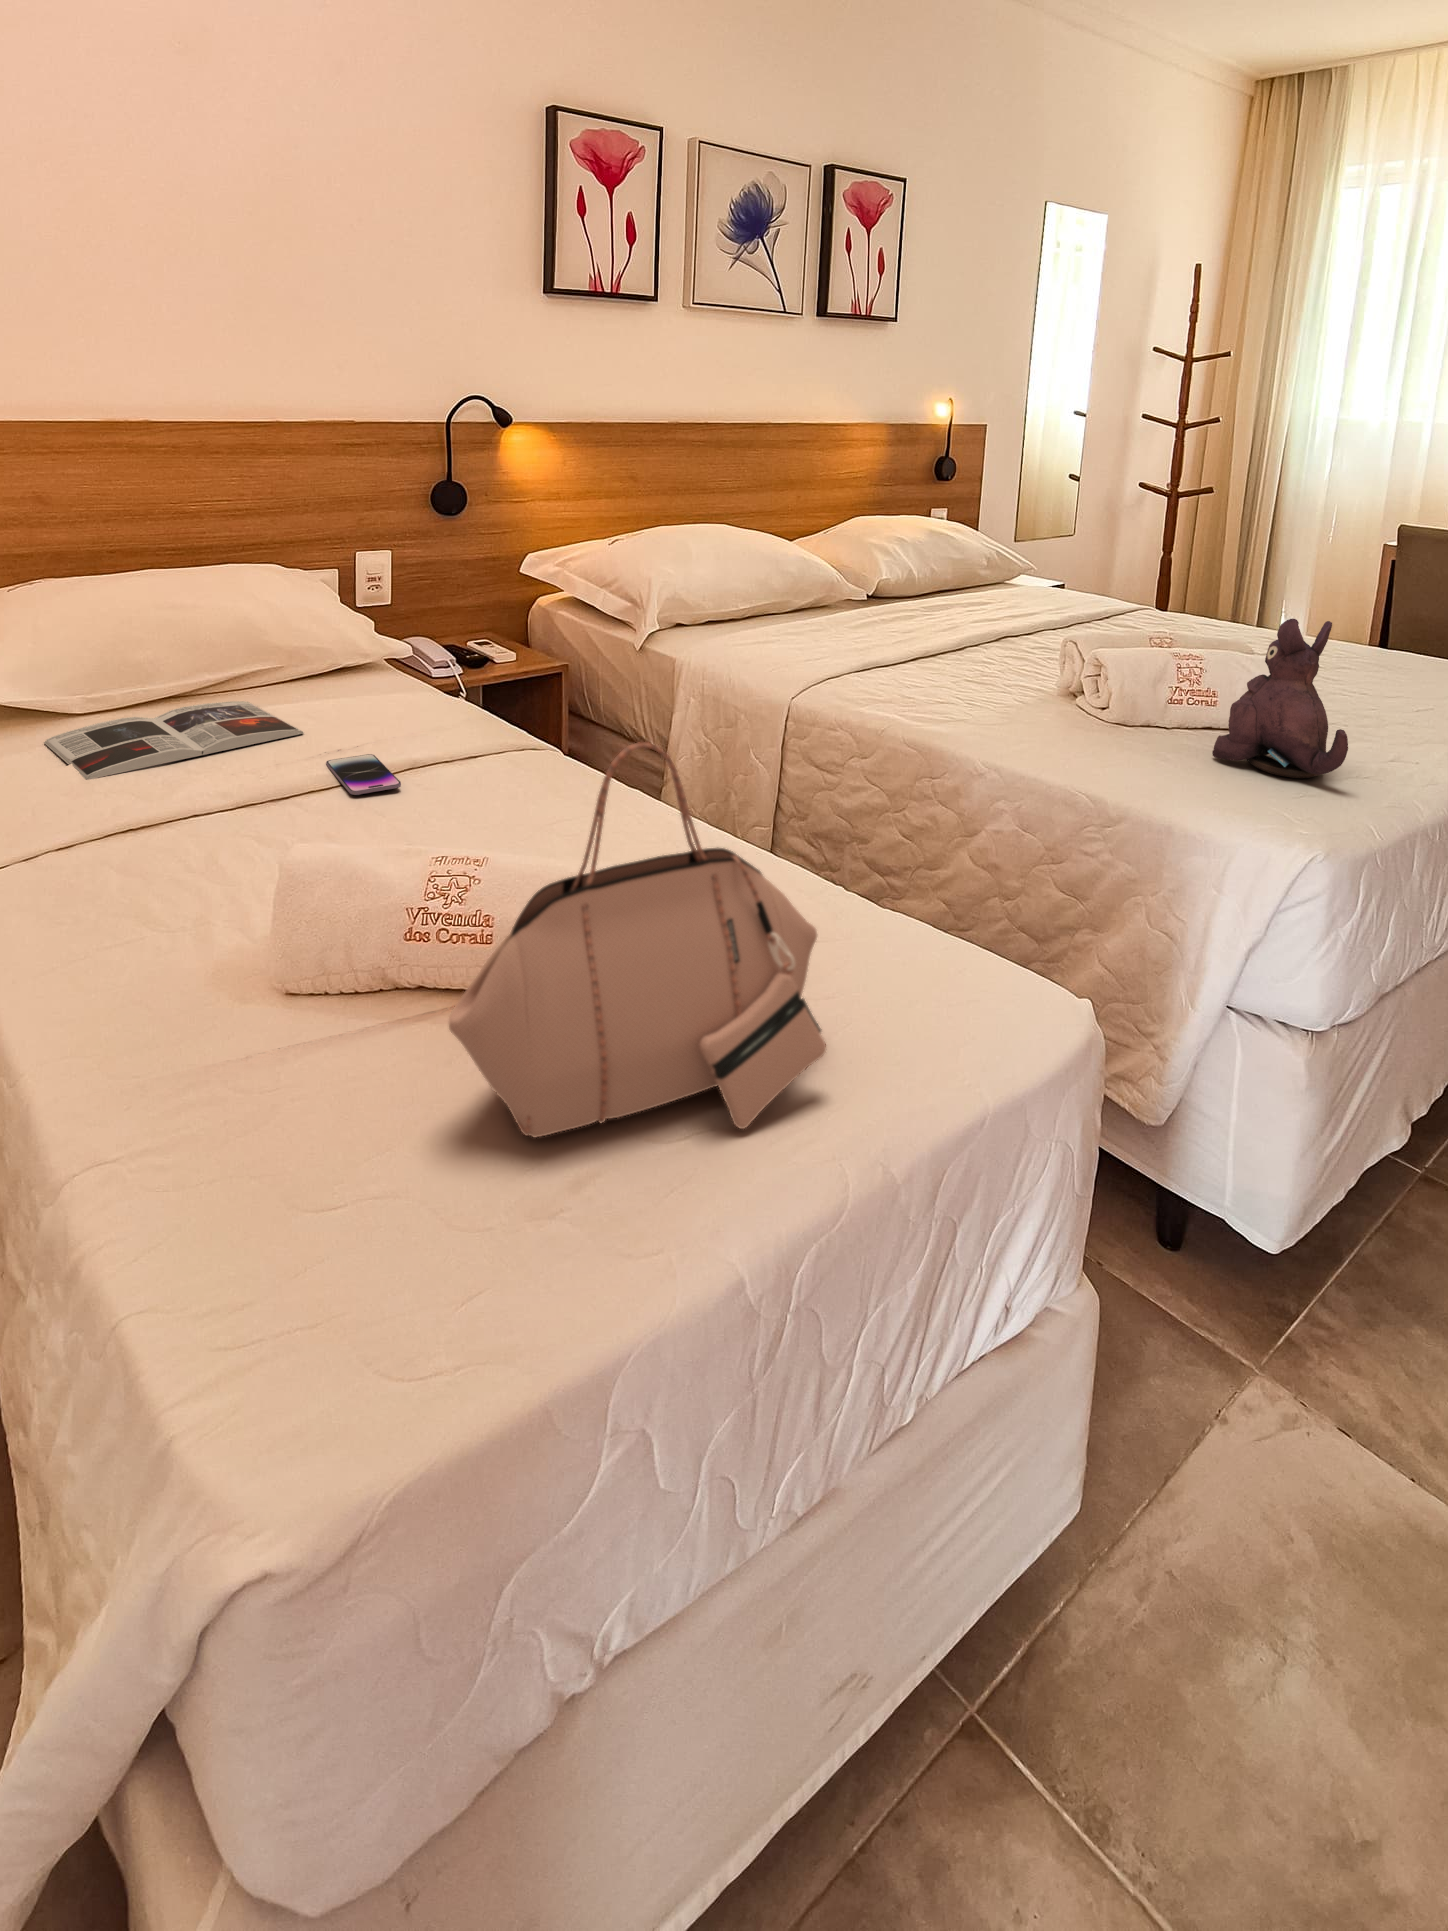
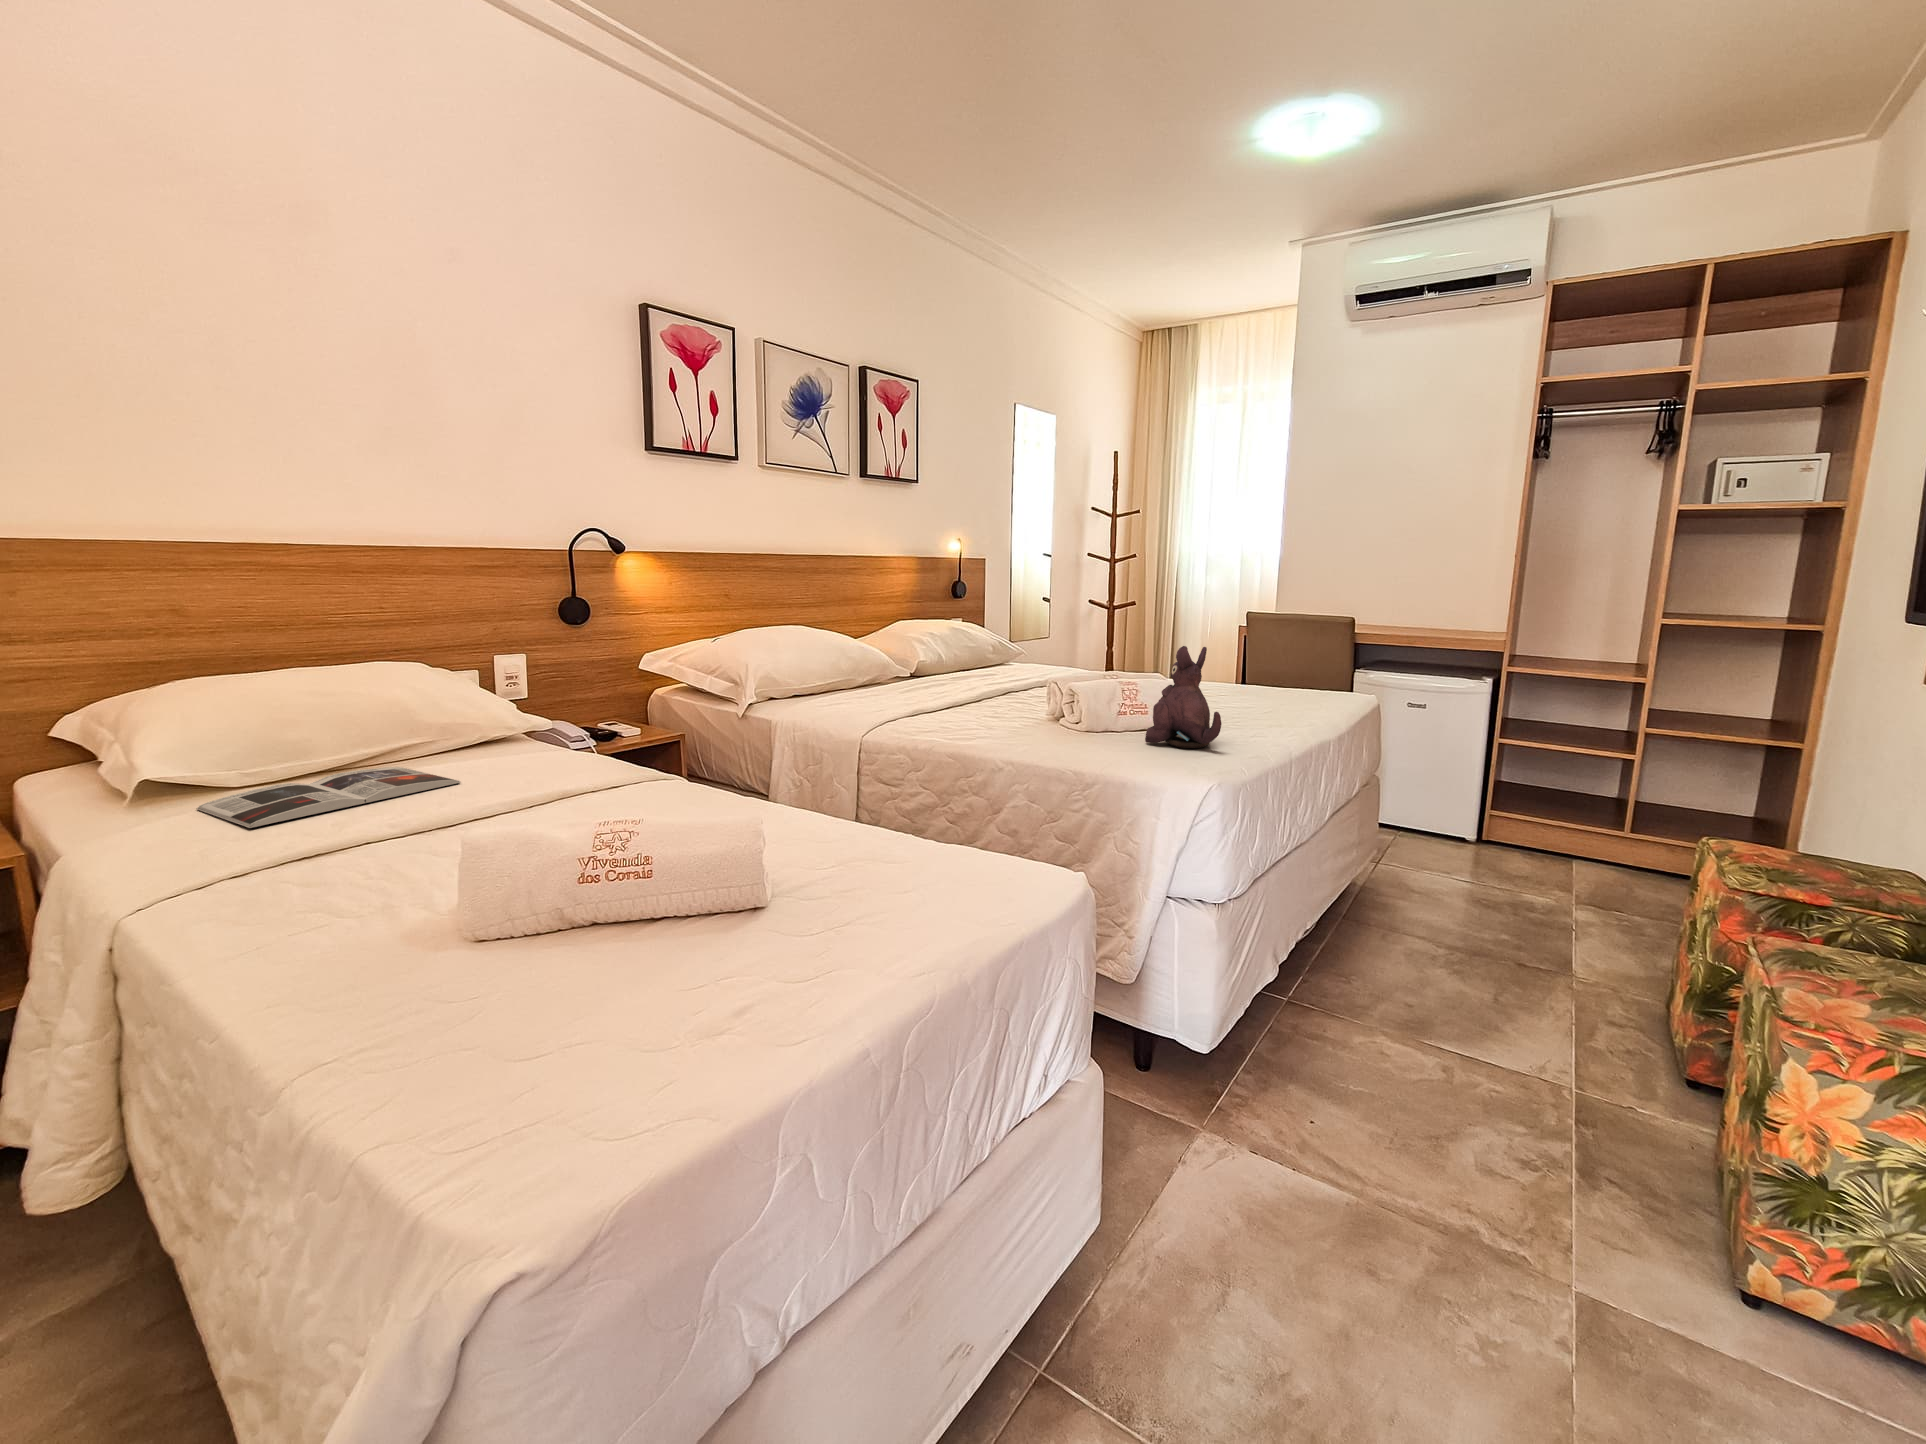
handbag: present [449,742,826,1138] -> none [628,695,909,985]
smartphone: present [326,754,401,795] -> none [485,791,556,816]

